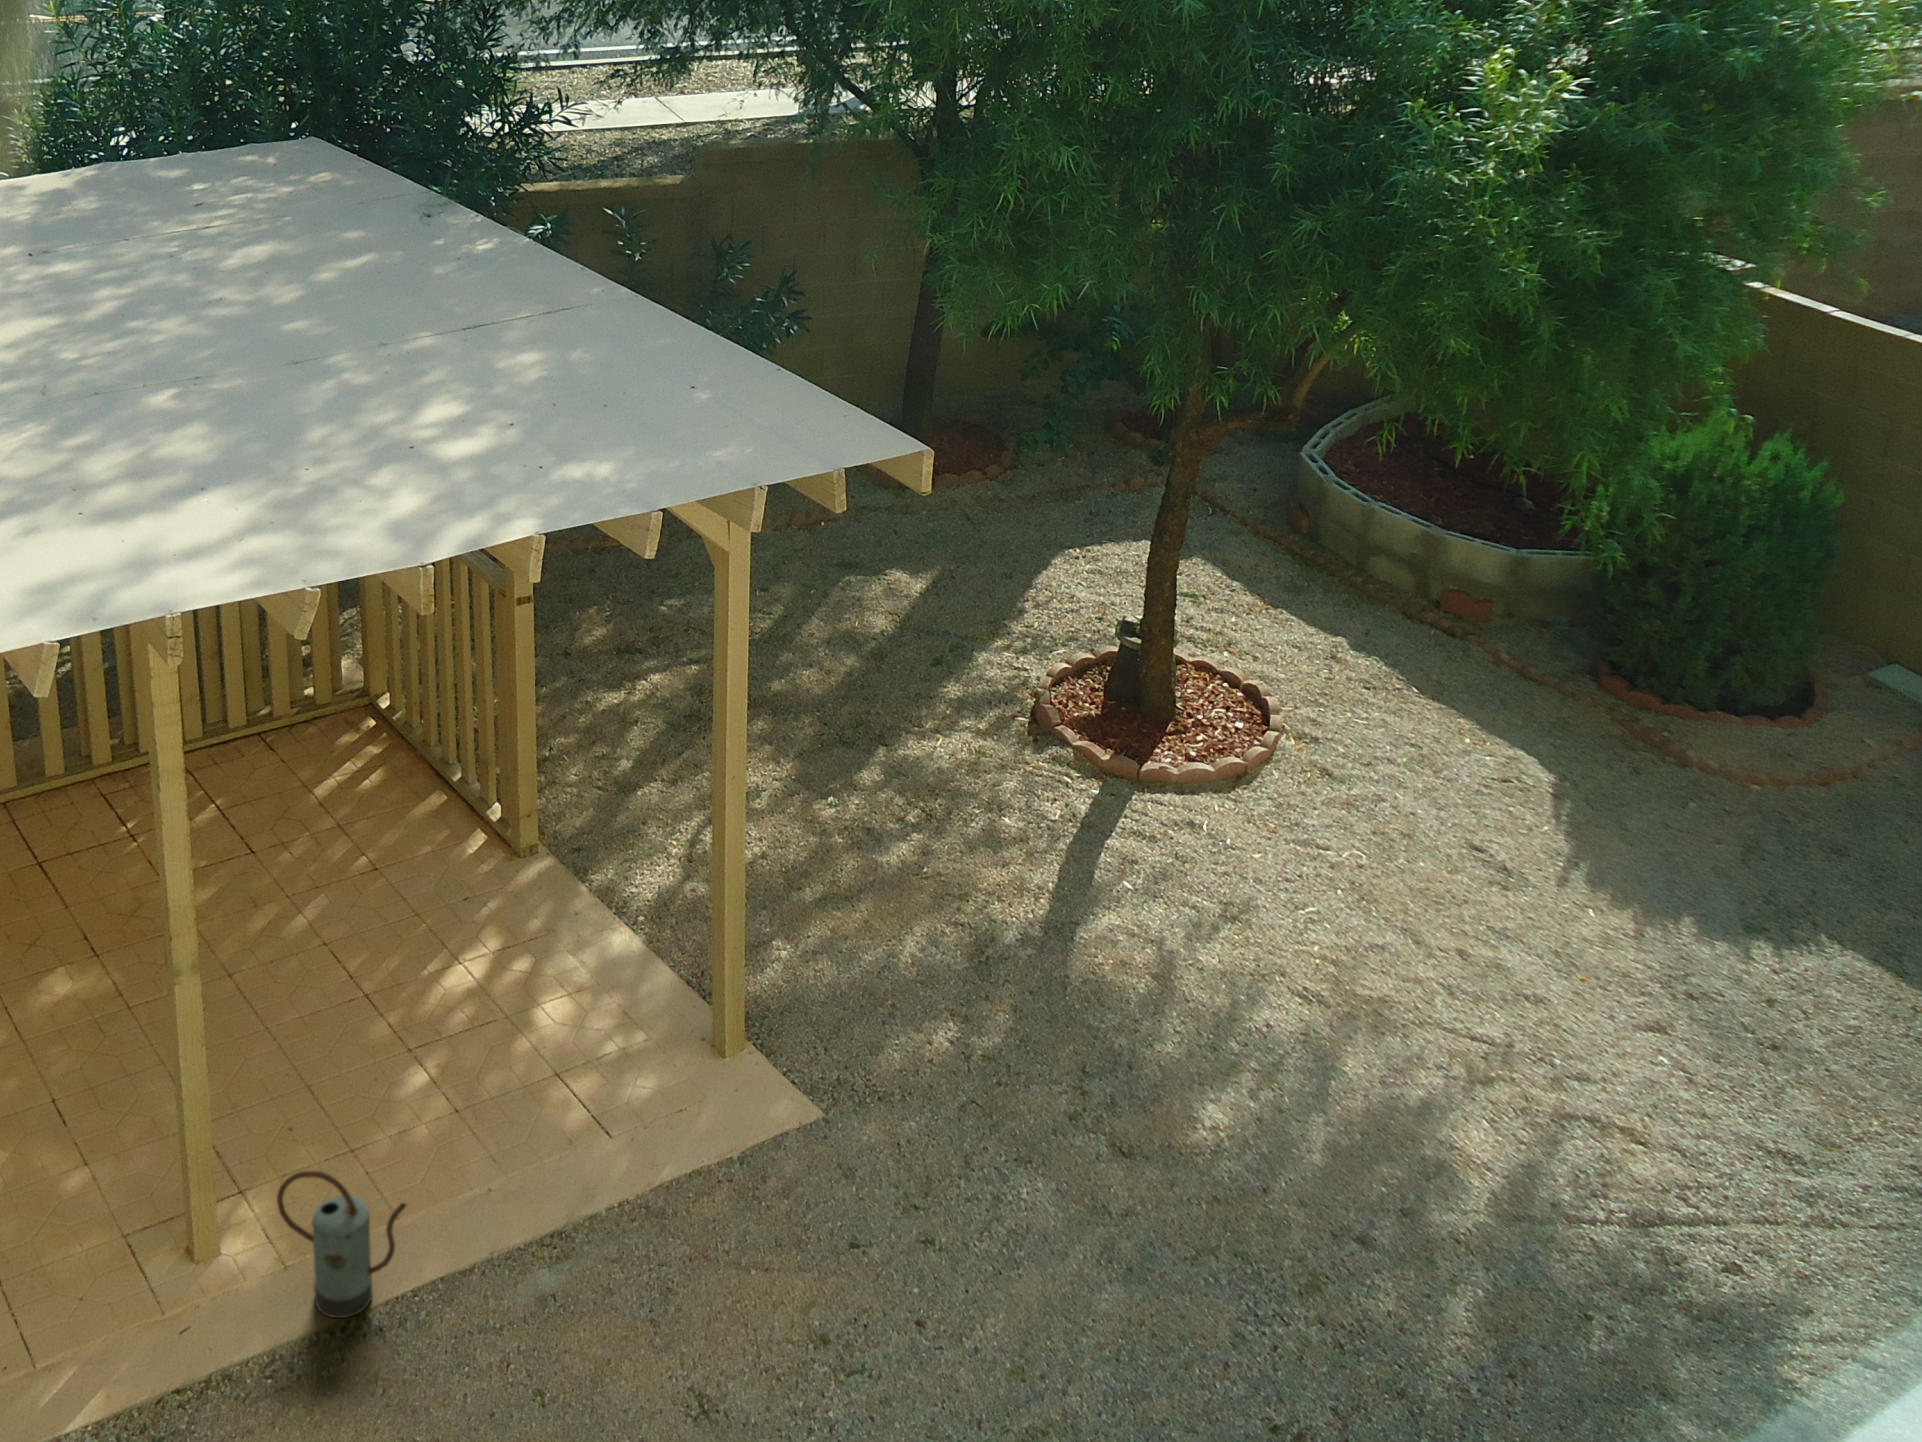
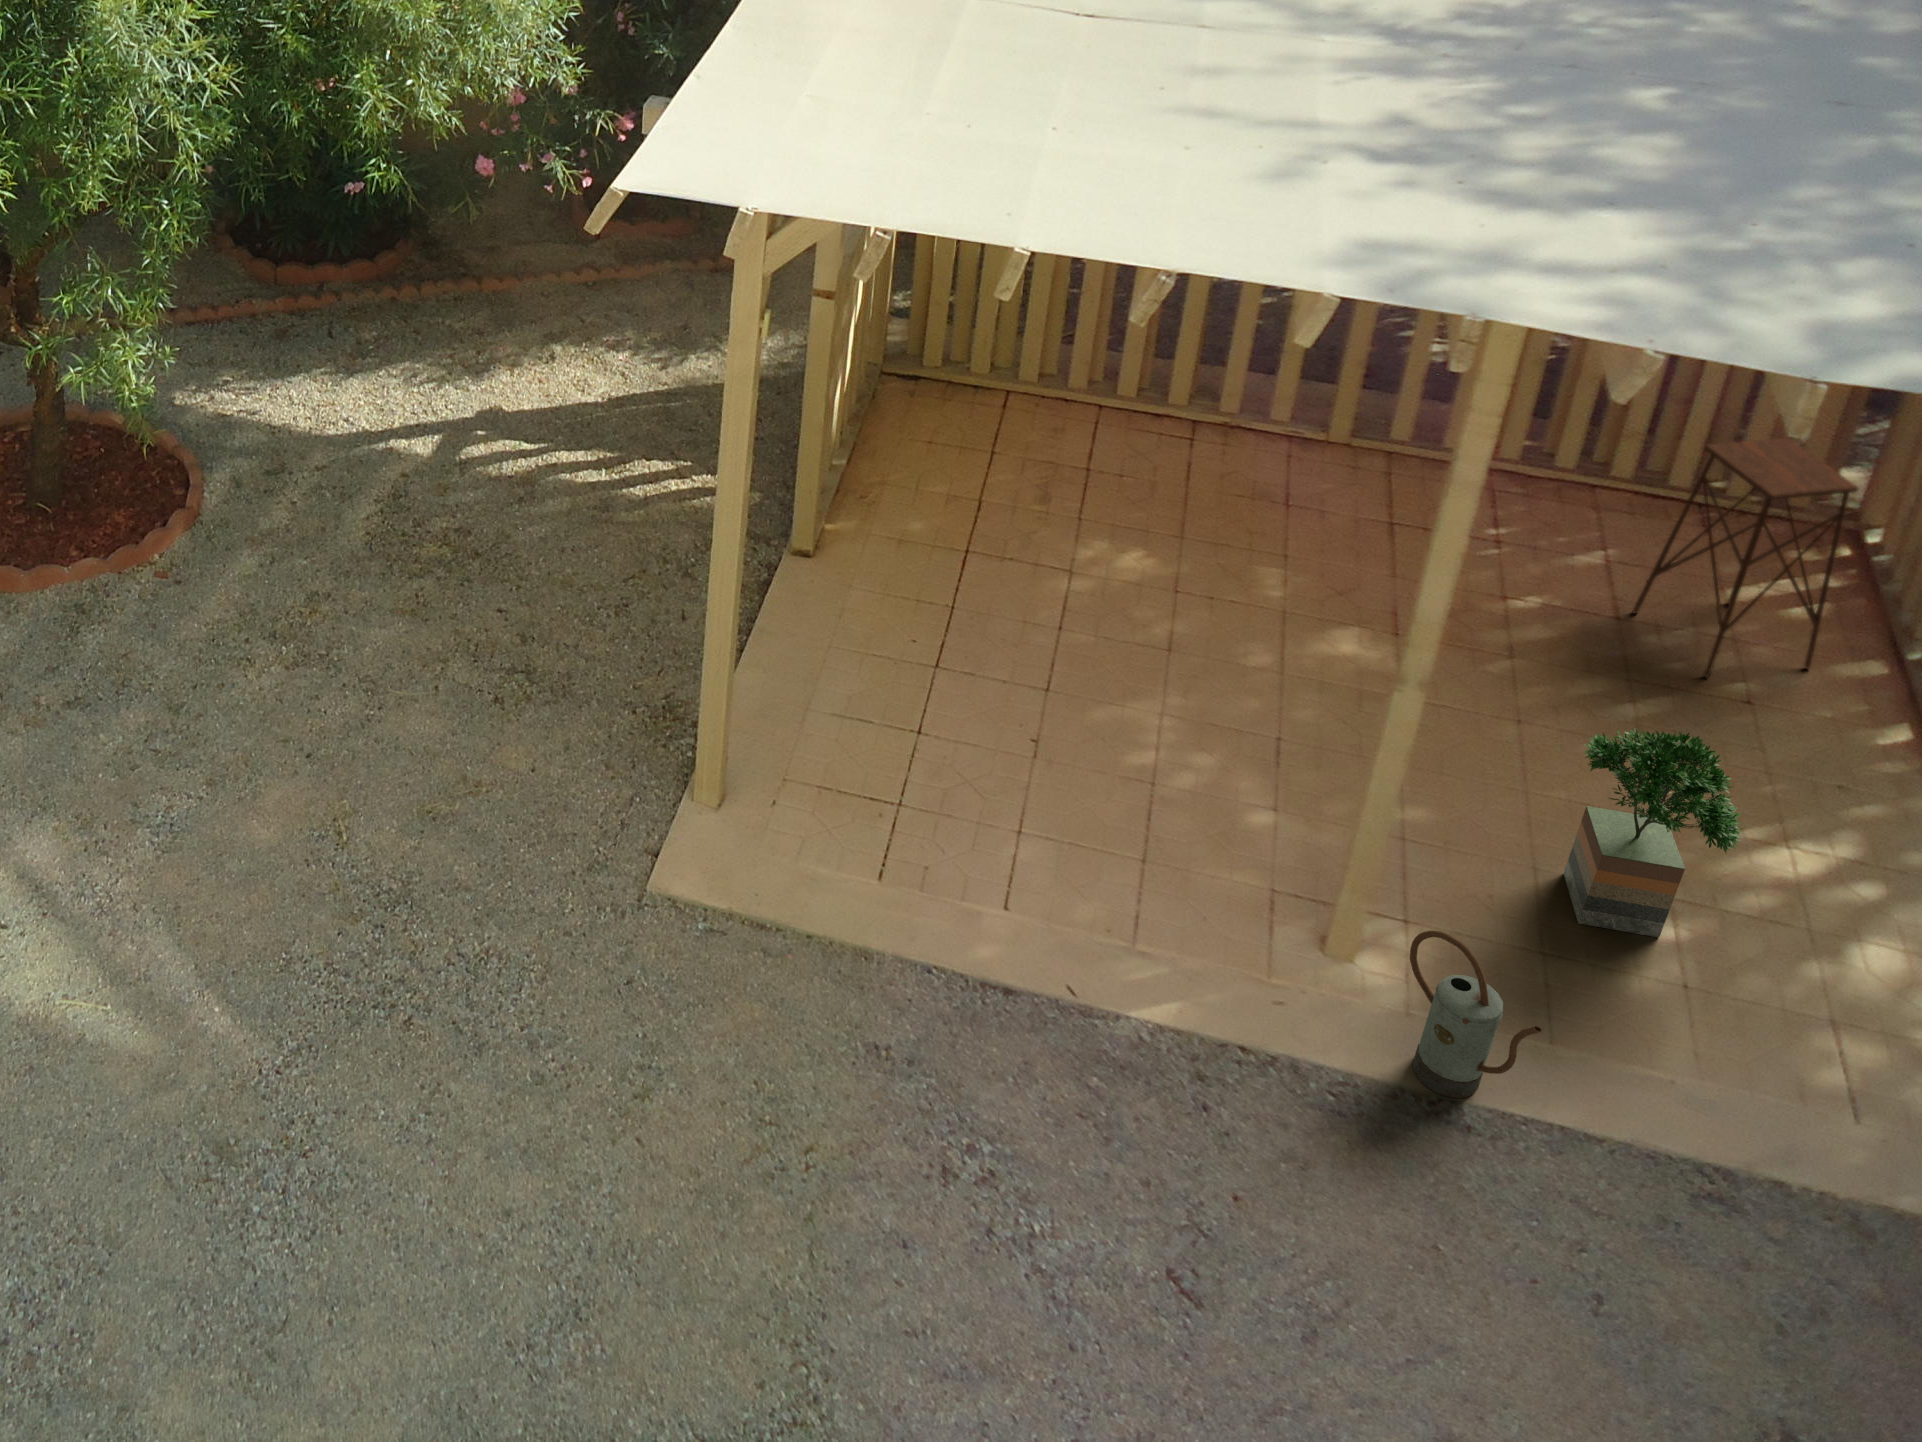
side table: none [262,650,397,864] -> present [1633,438,1858,678]
potted tree: none [311,901,449,1106] -> present [1563,728,1741,937]

